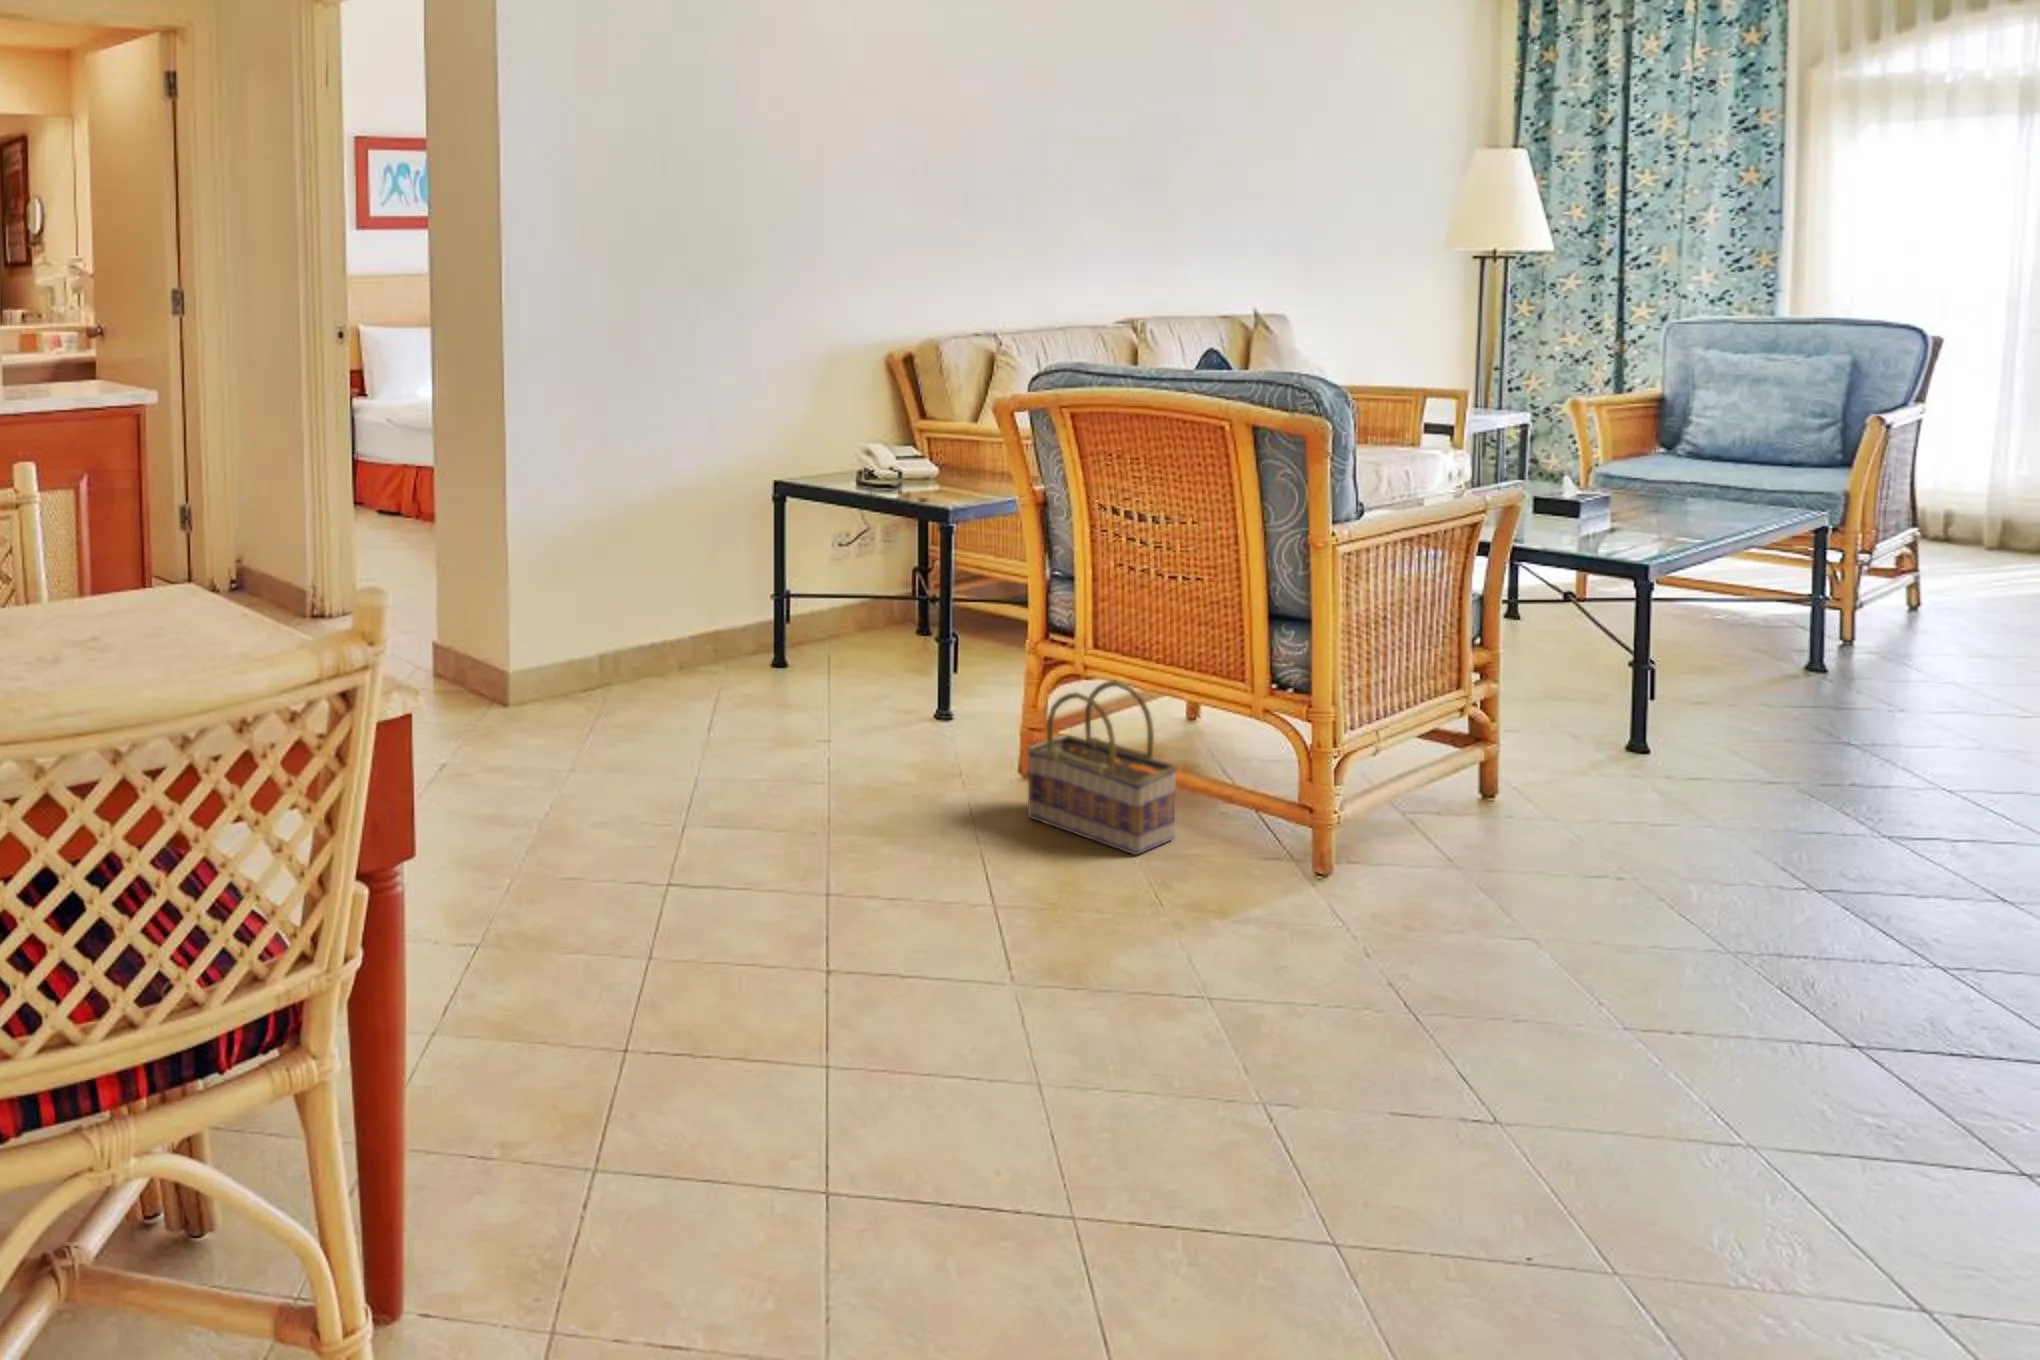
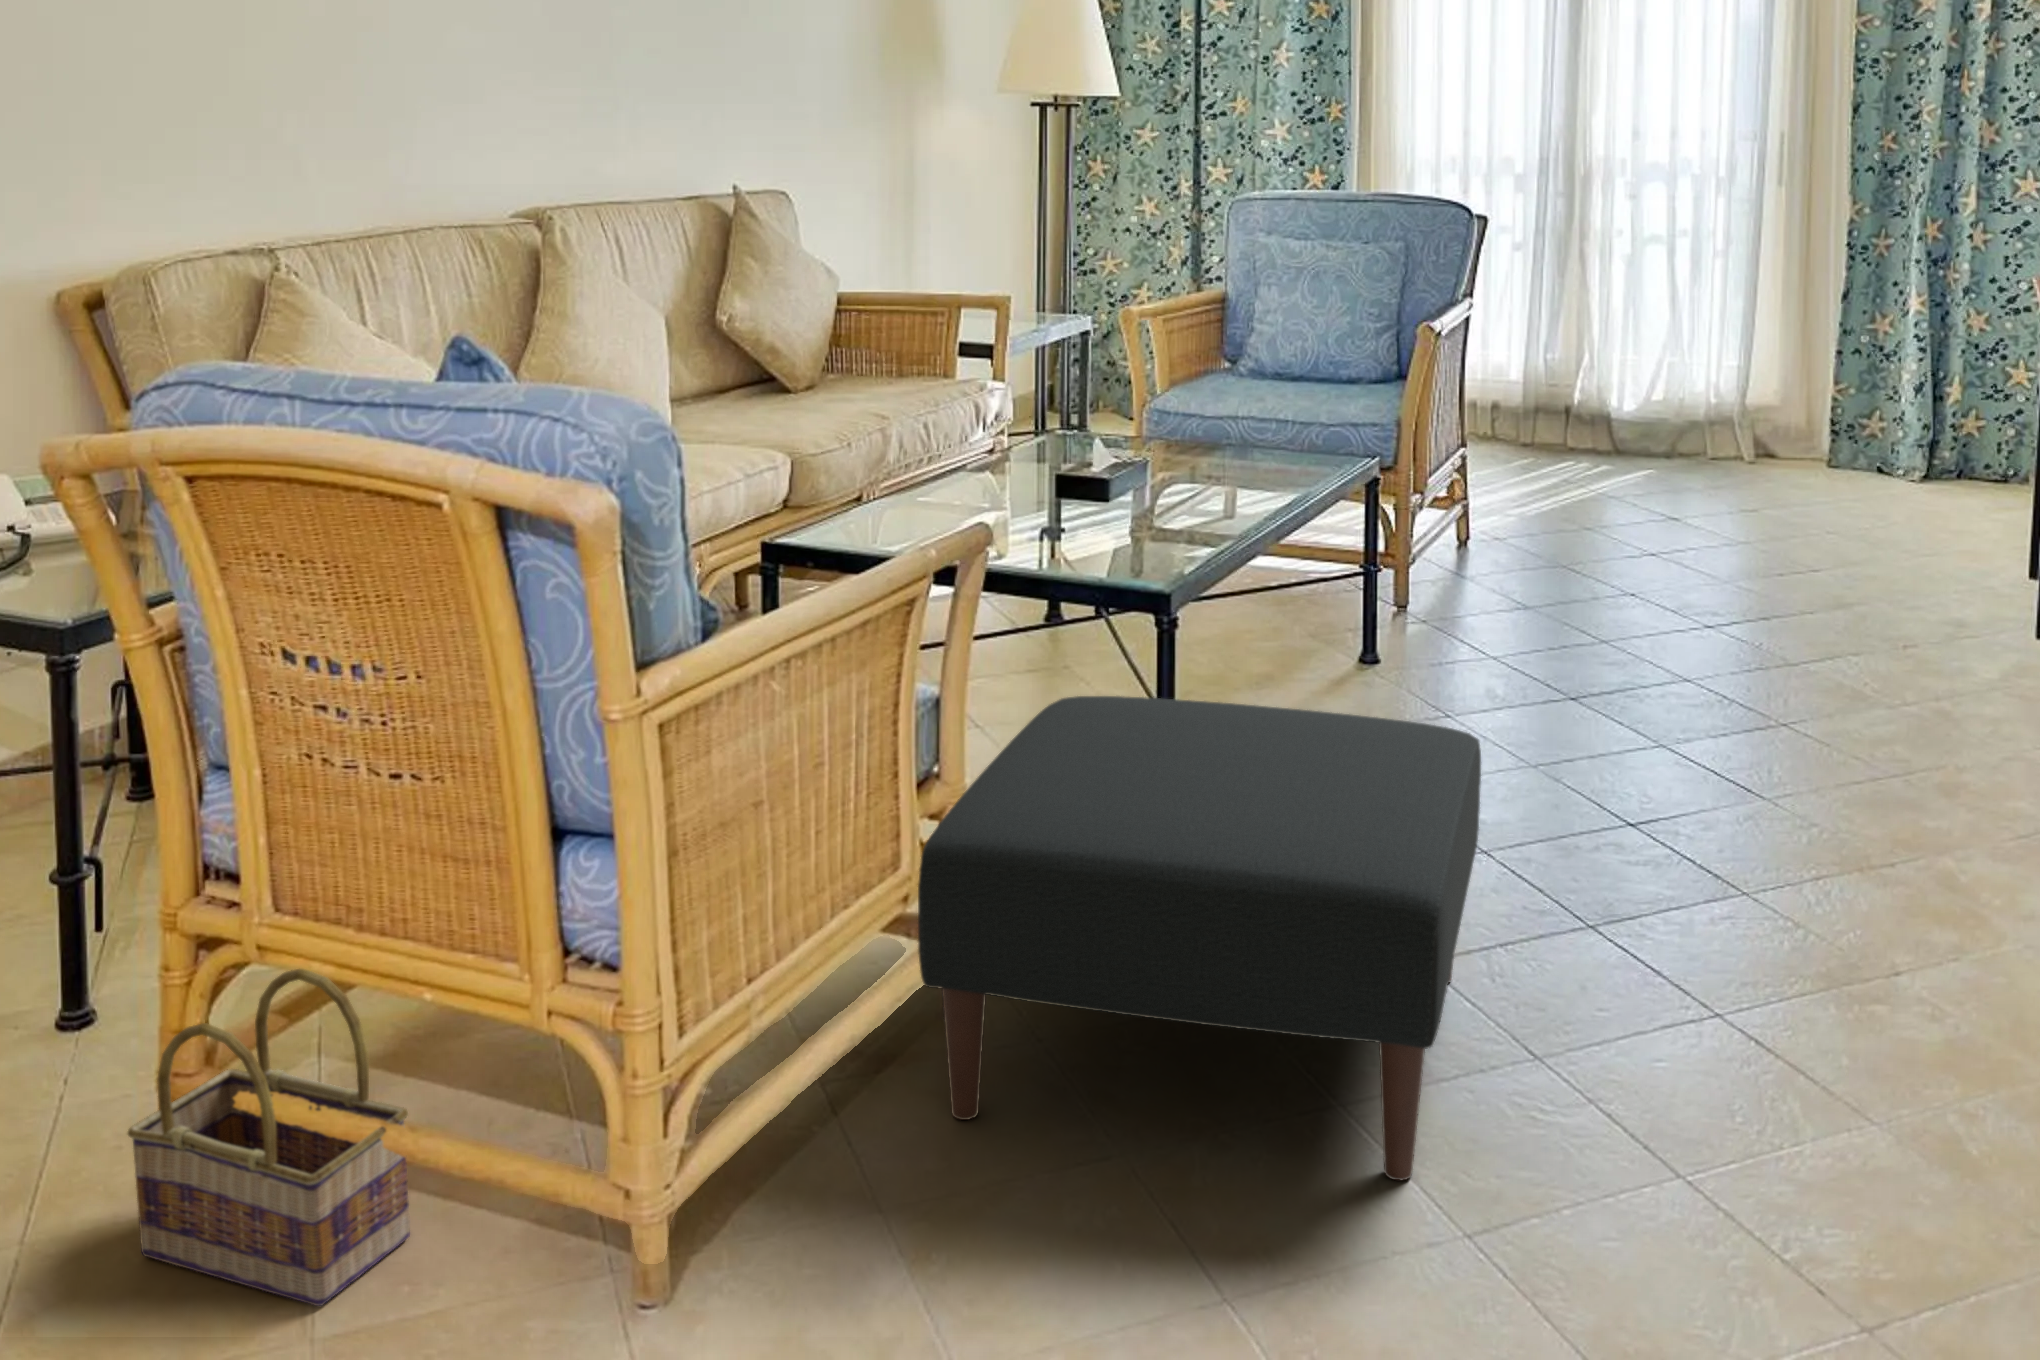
ottoman: none [1500,620,1979,955] -> present [918,696,1481,1180]

